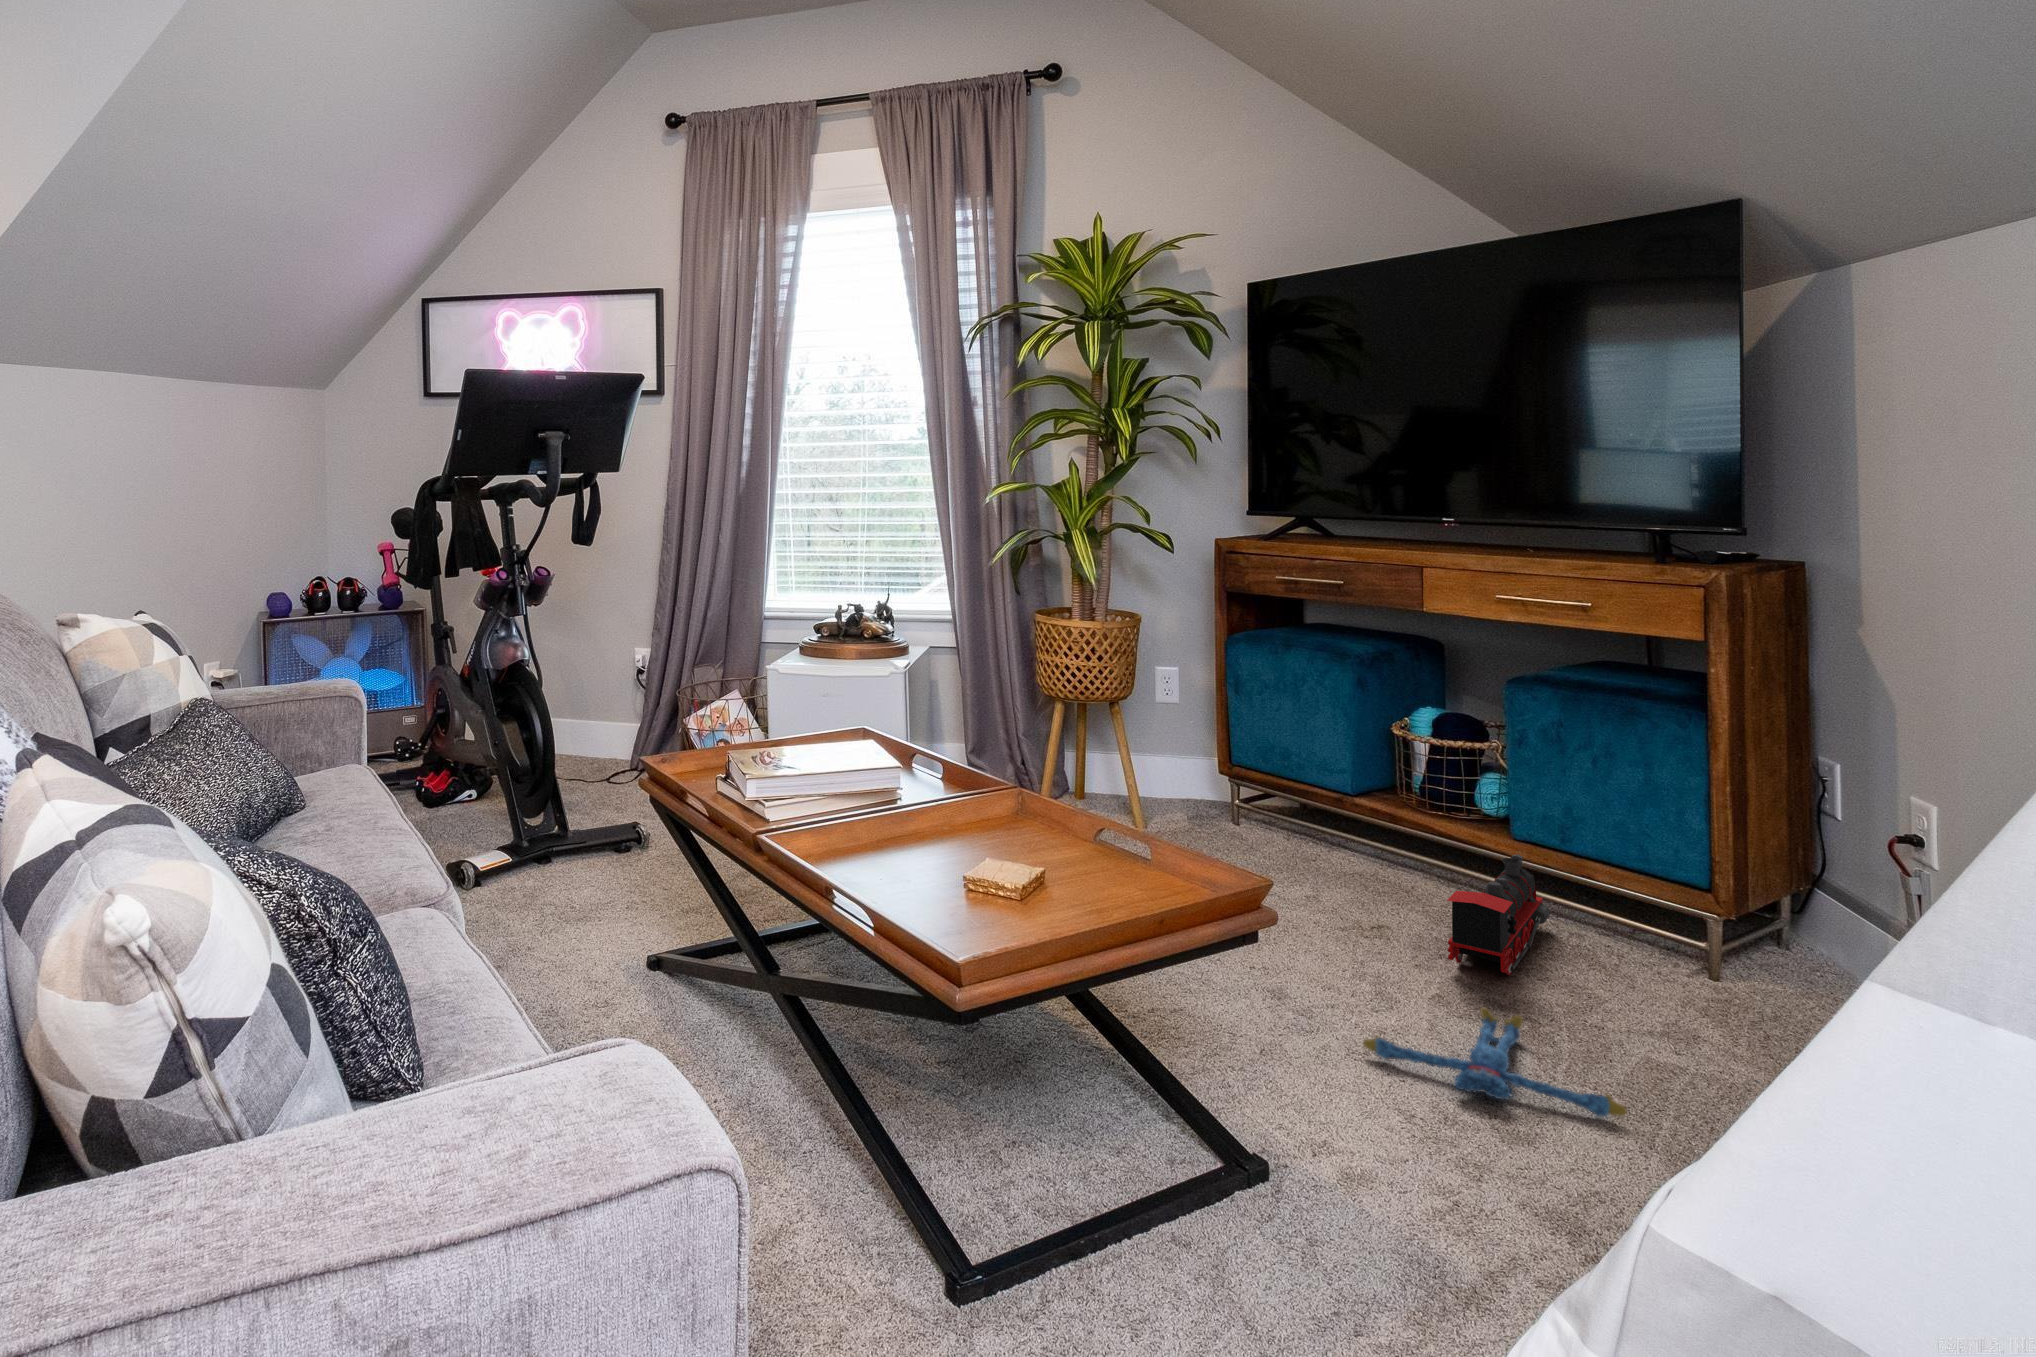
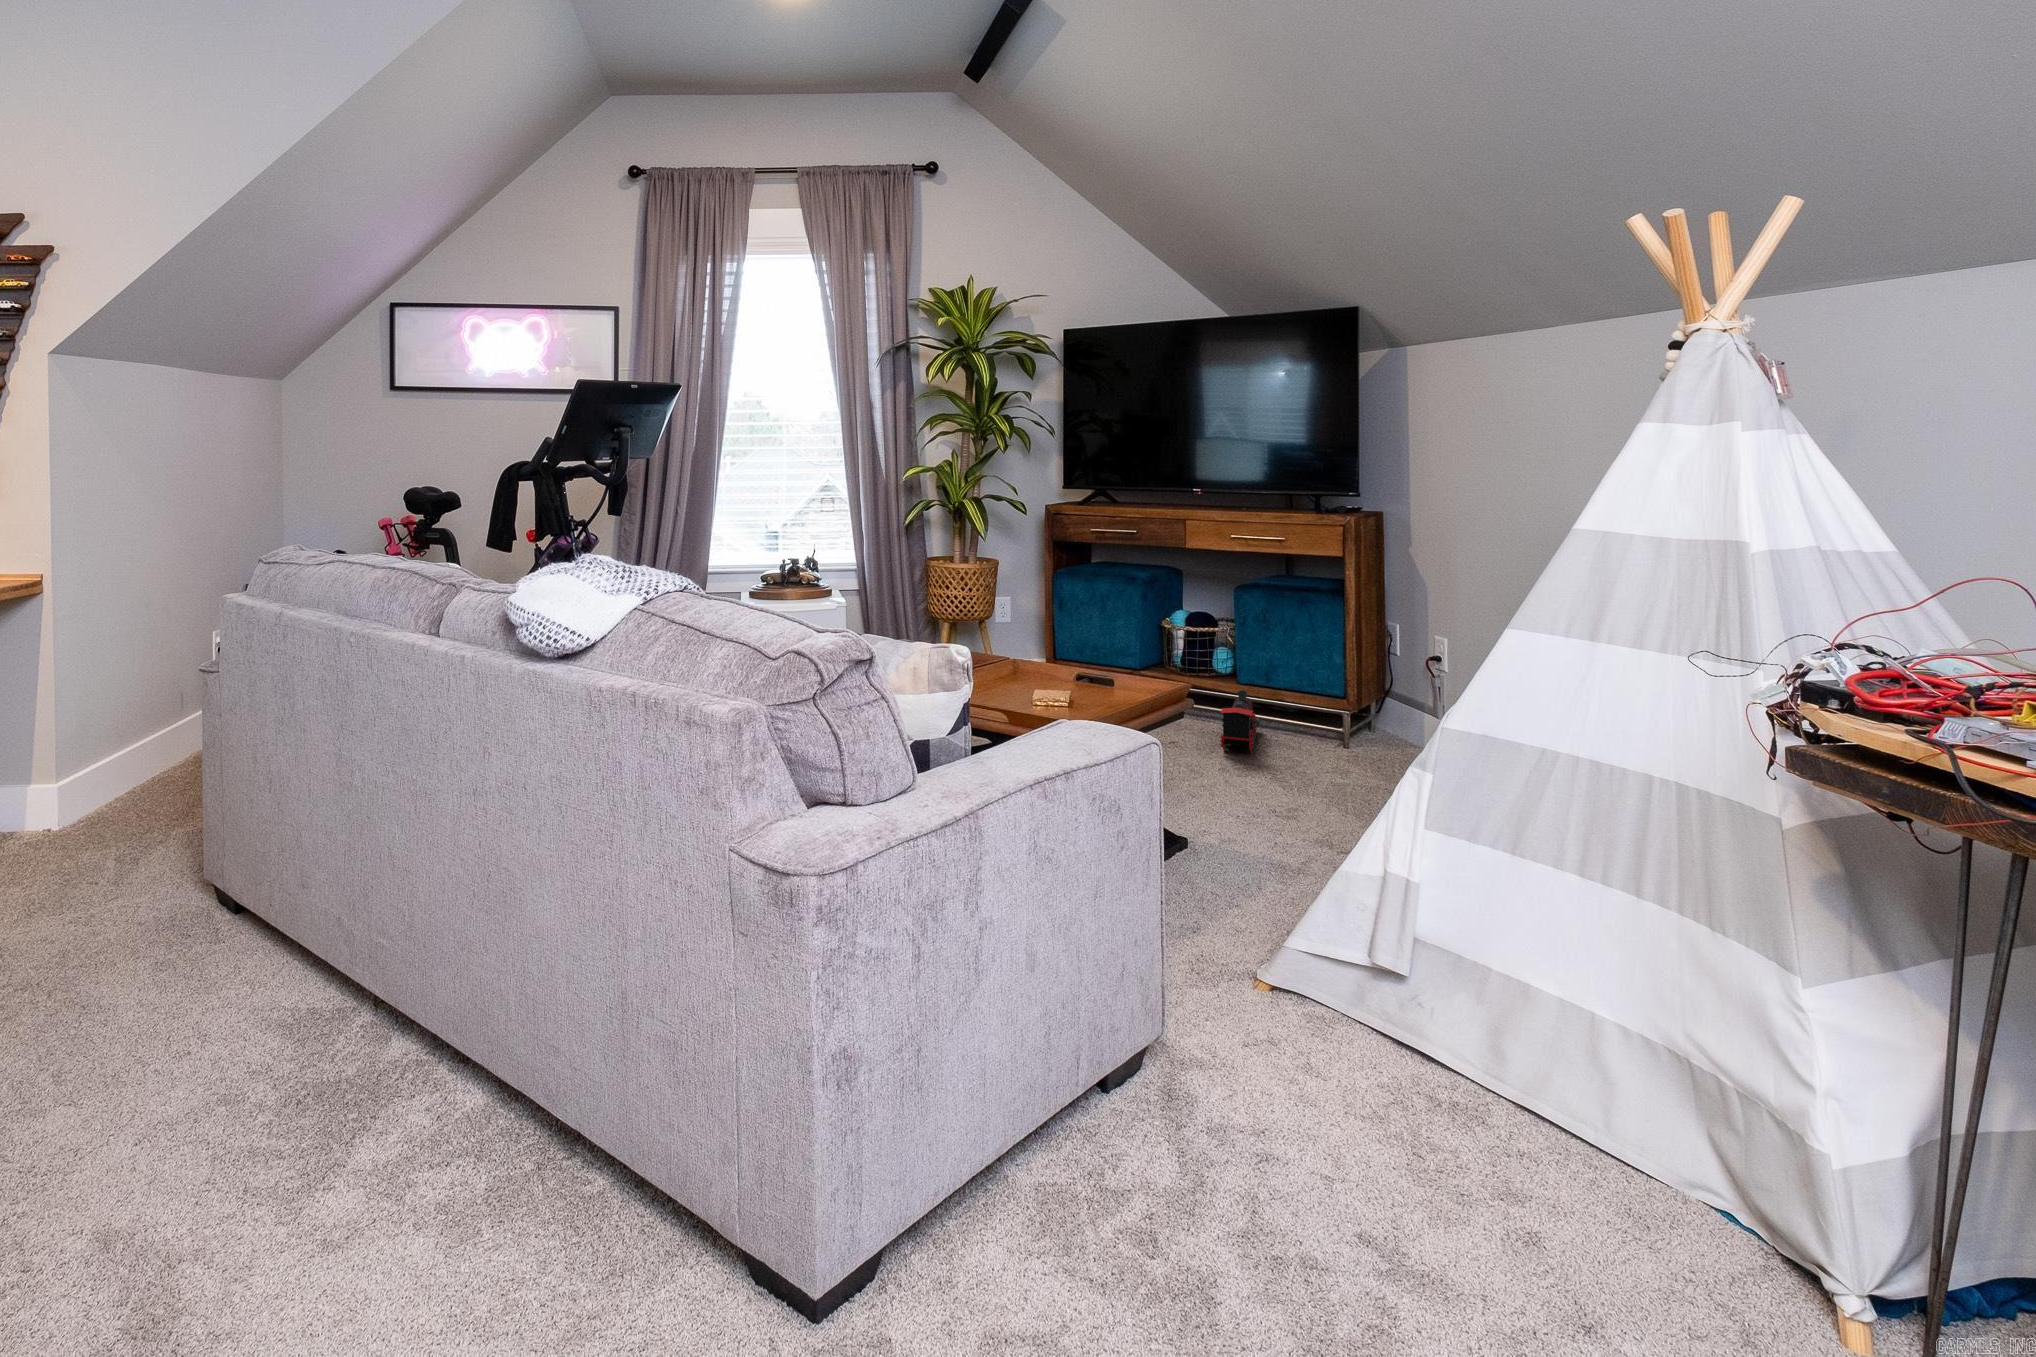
plush toy: present [1363,1008,1627,1118] -> none [1200,764,1331,802]

